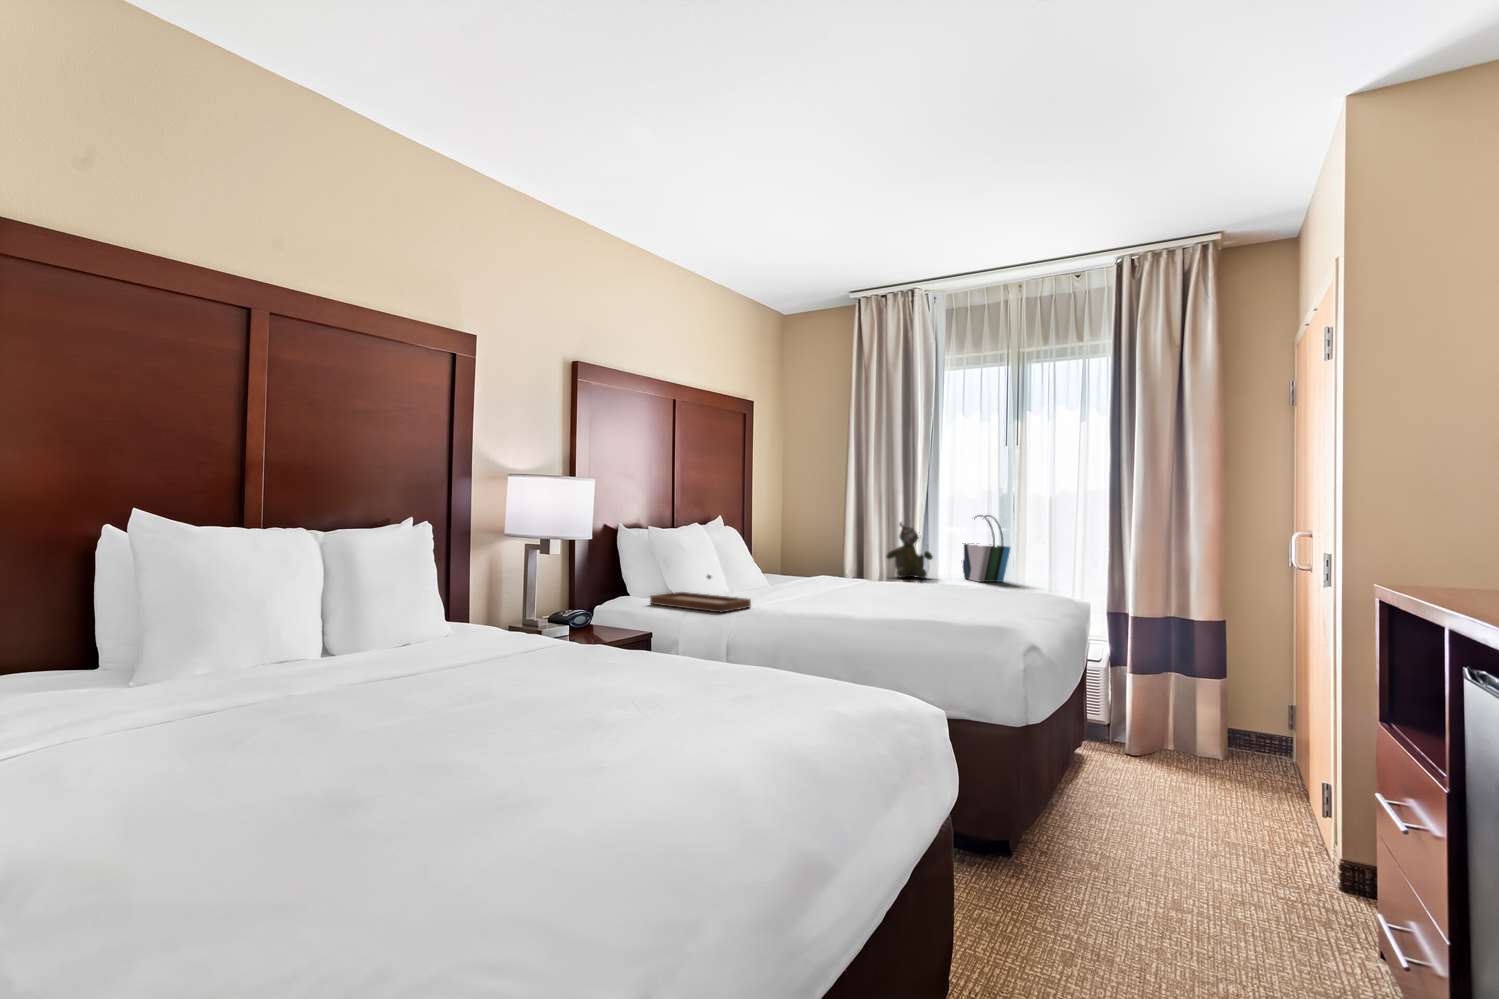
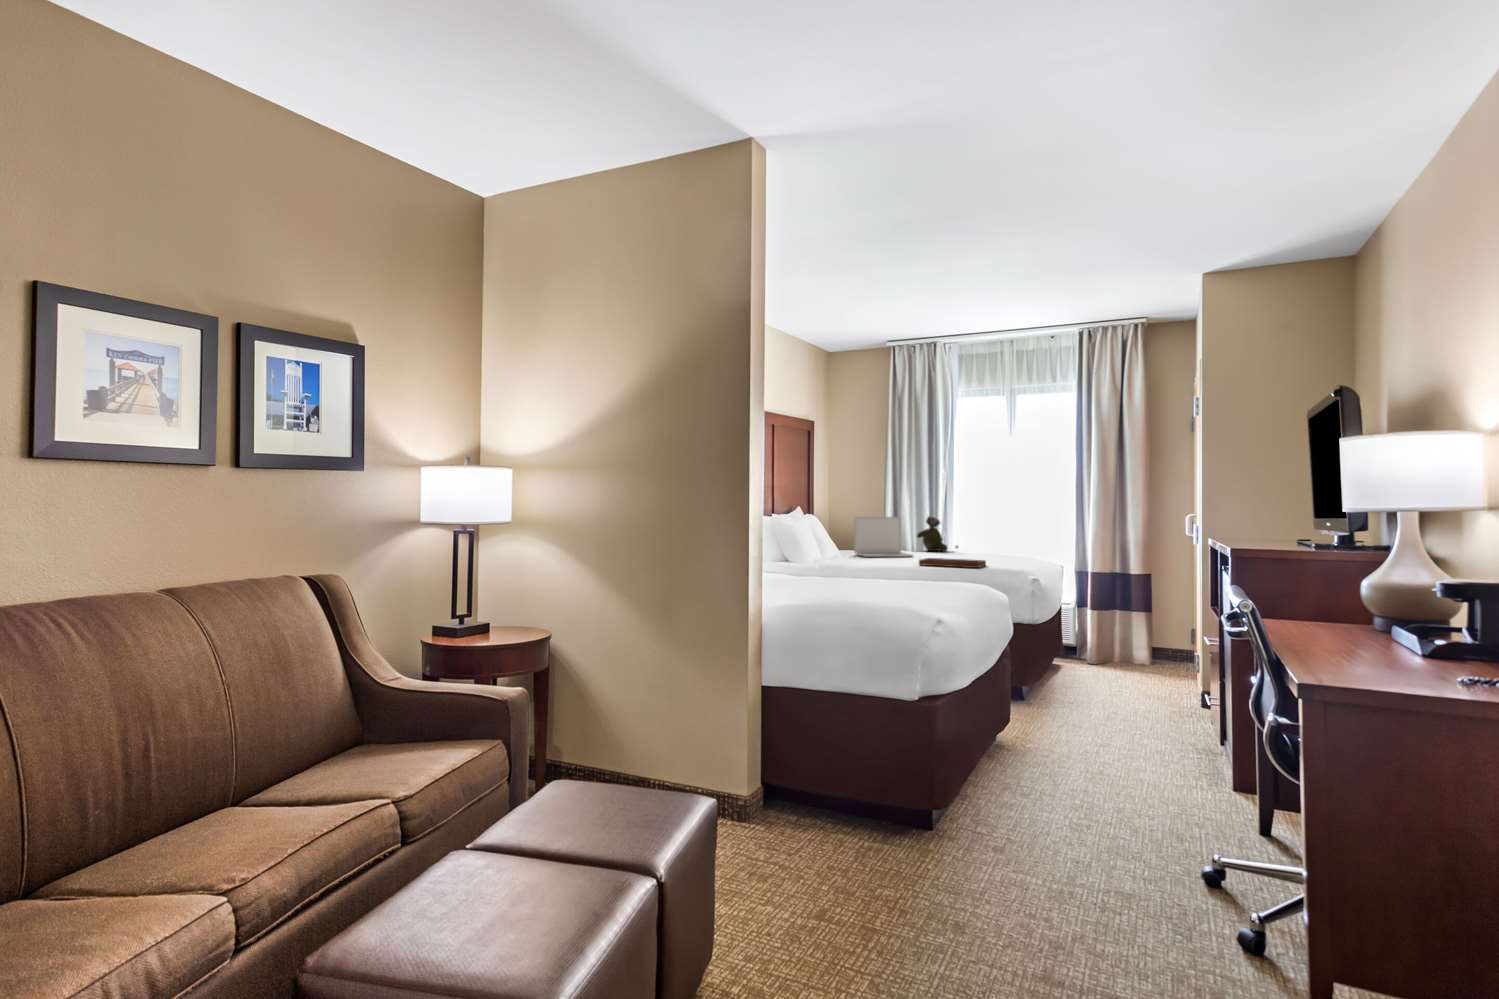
tote bag: present [962,515,1010,582] -> none [968,505,1008,553]
laptop: none [787,529,867,588] -> present [854,517,913,557]
tray: present [650,575,751,612] -> present [919,546,986,568]

